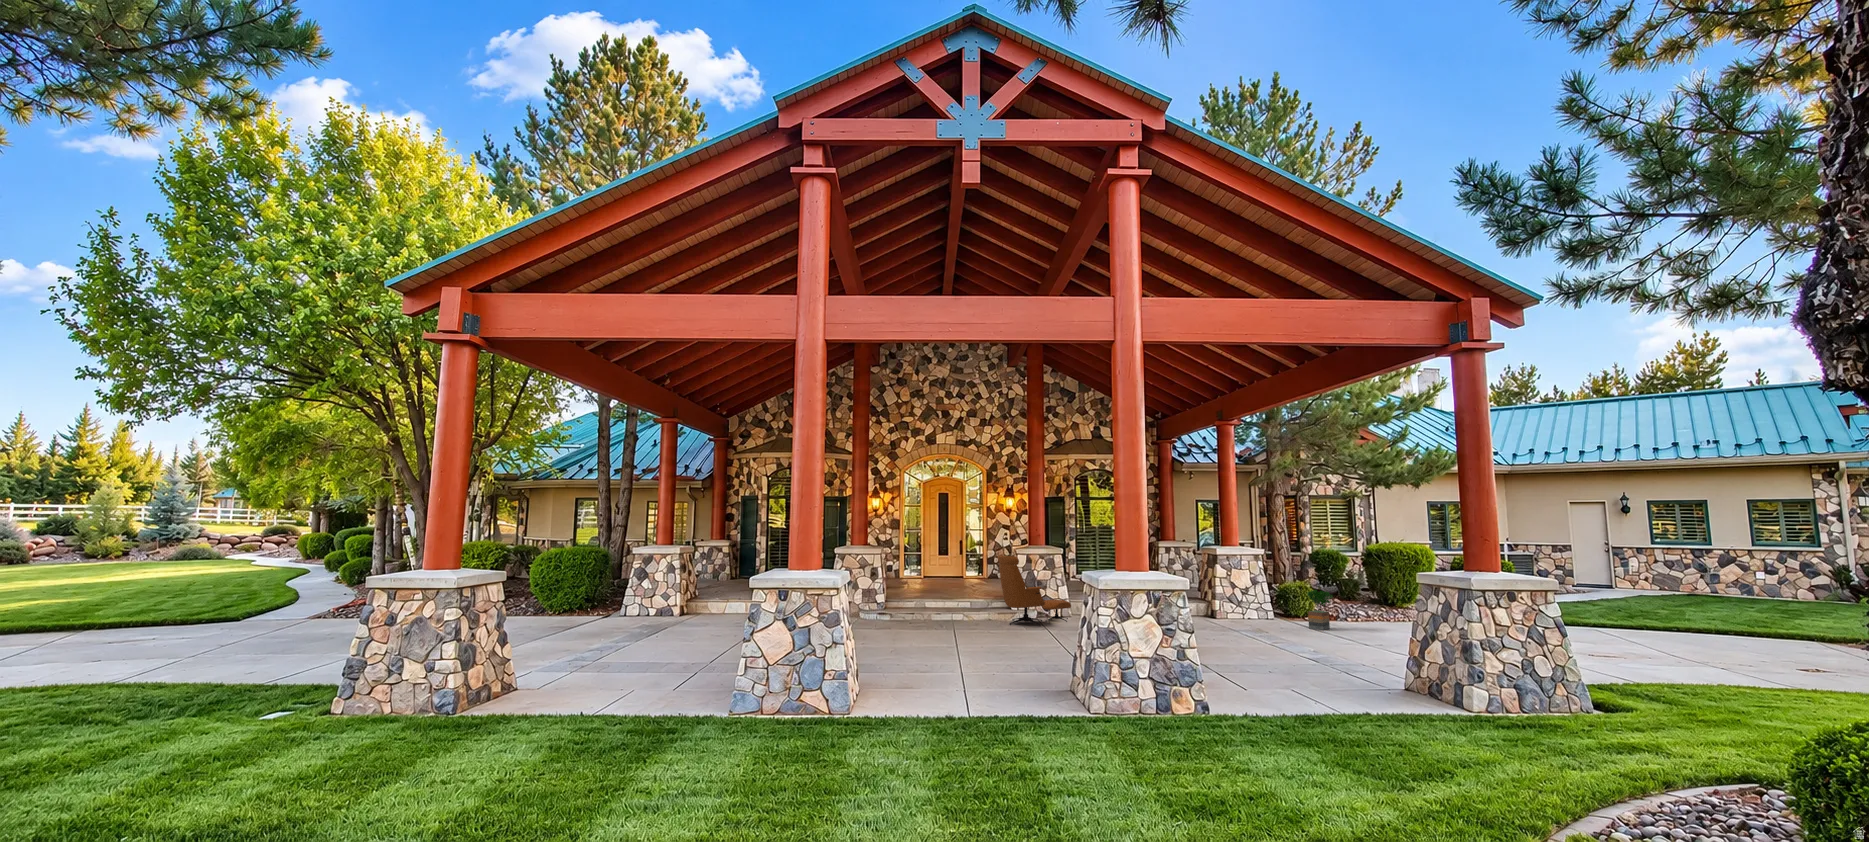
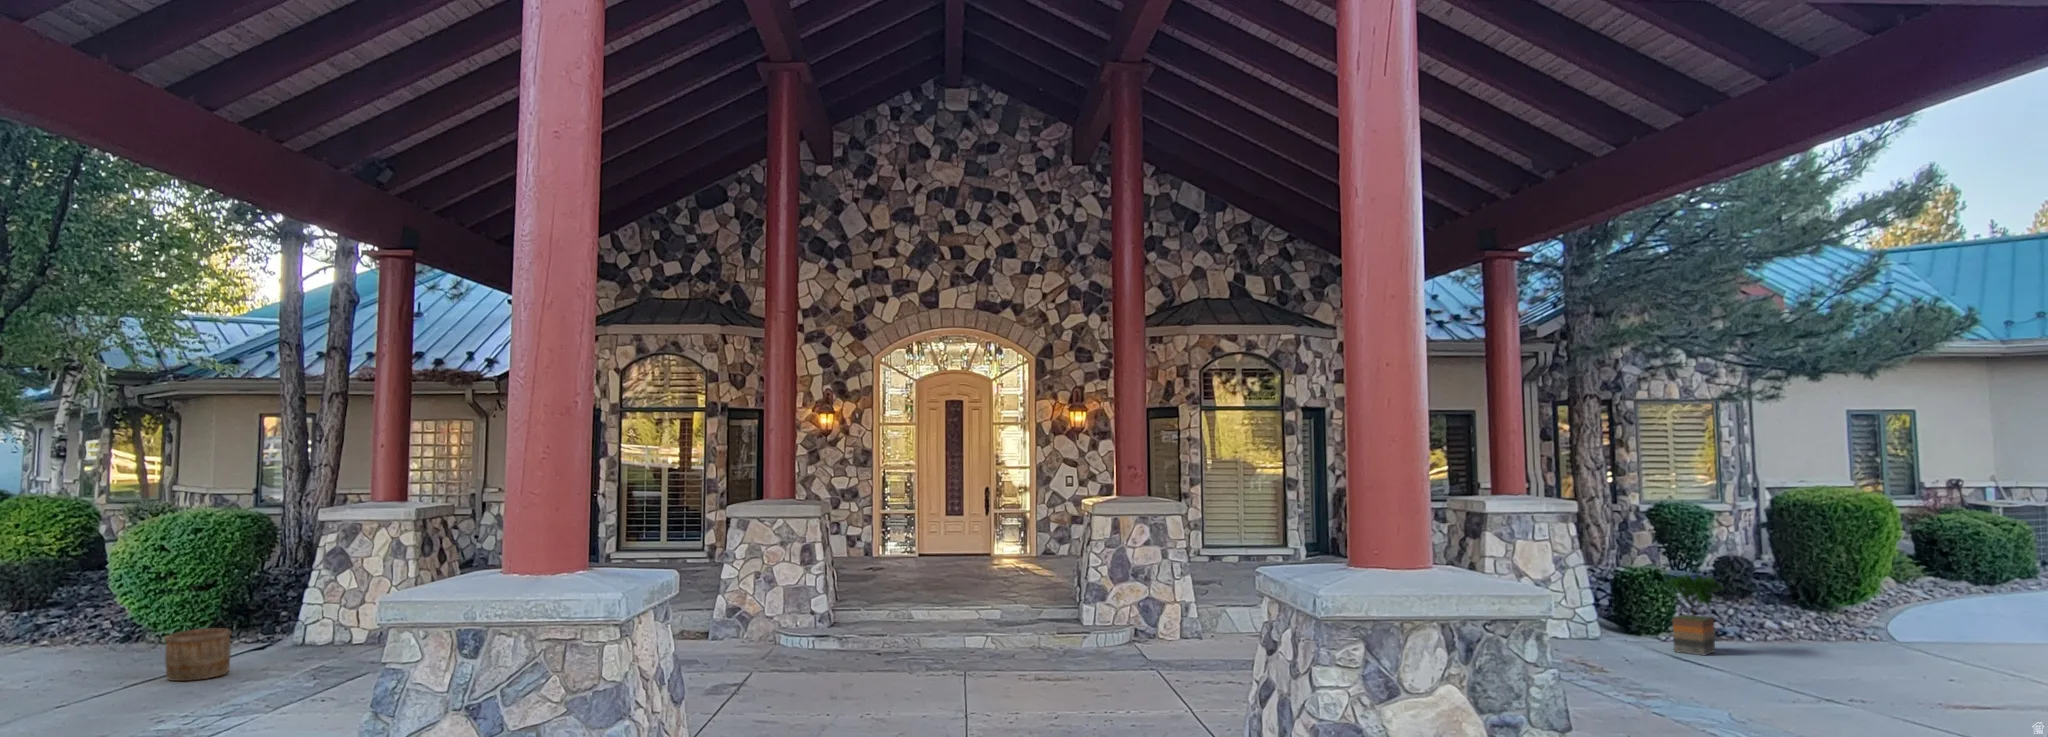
lounge chair: present [998,555,1071,626] -> none [1051,516,1199,657]
wooden bucket: none [578,602,608,627] -> present [164,628,232,681]

